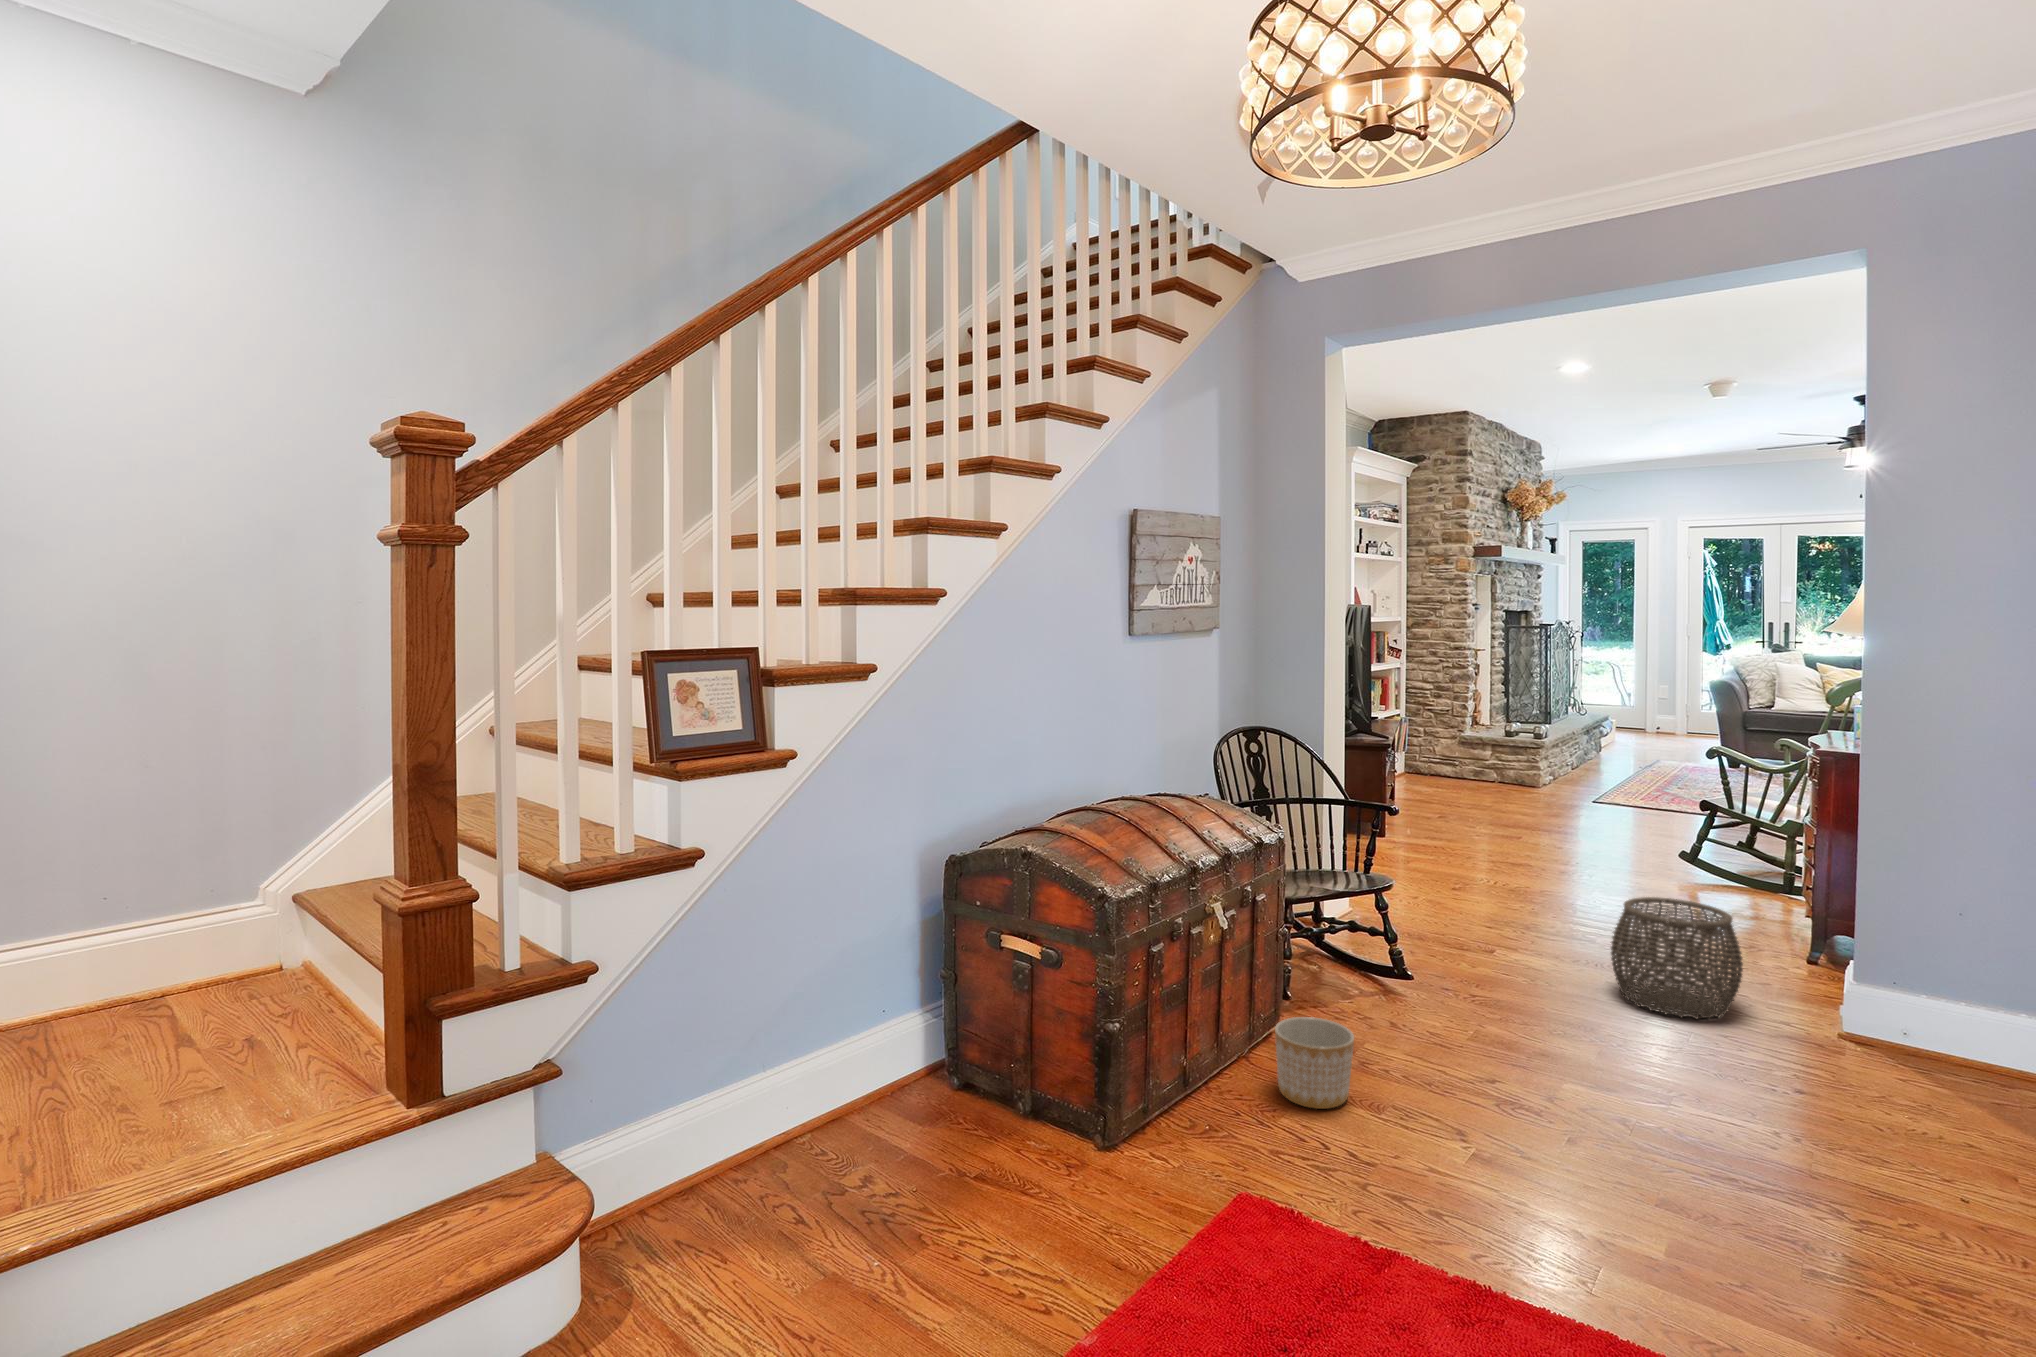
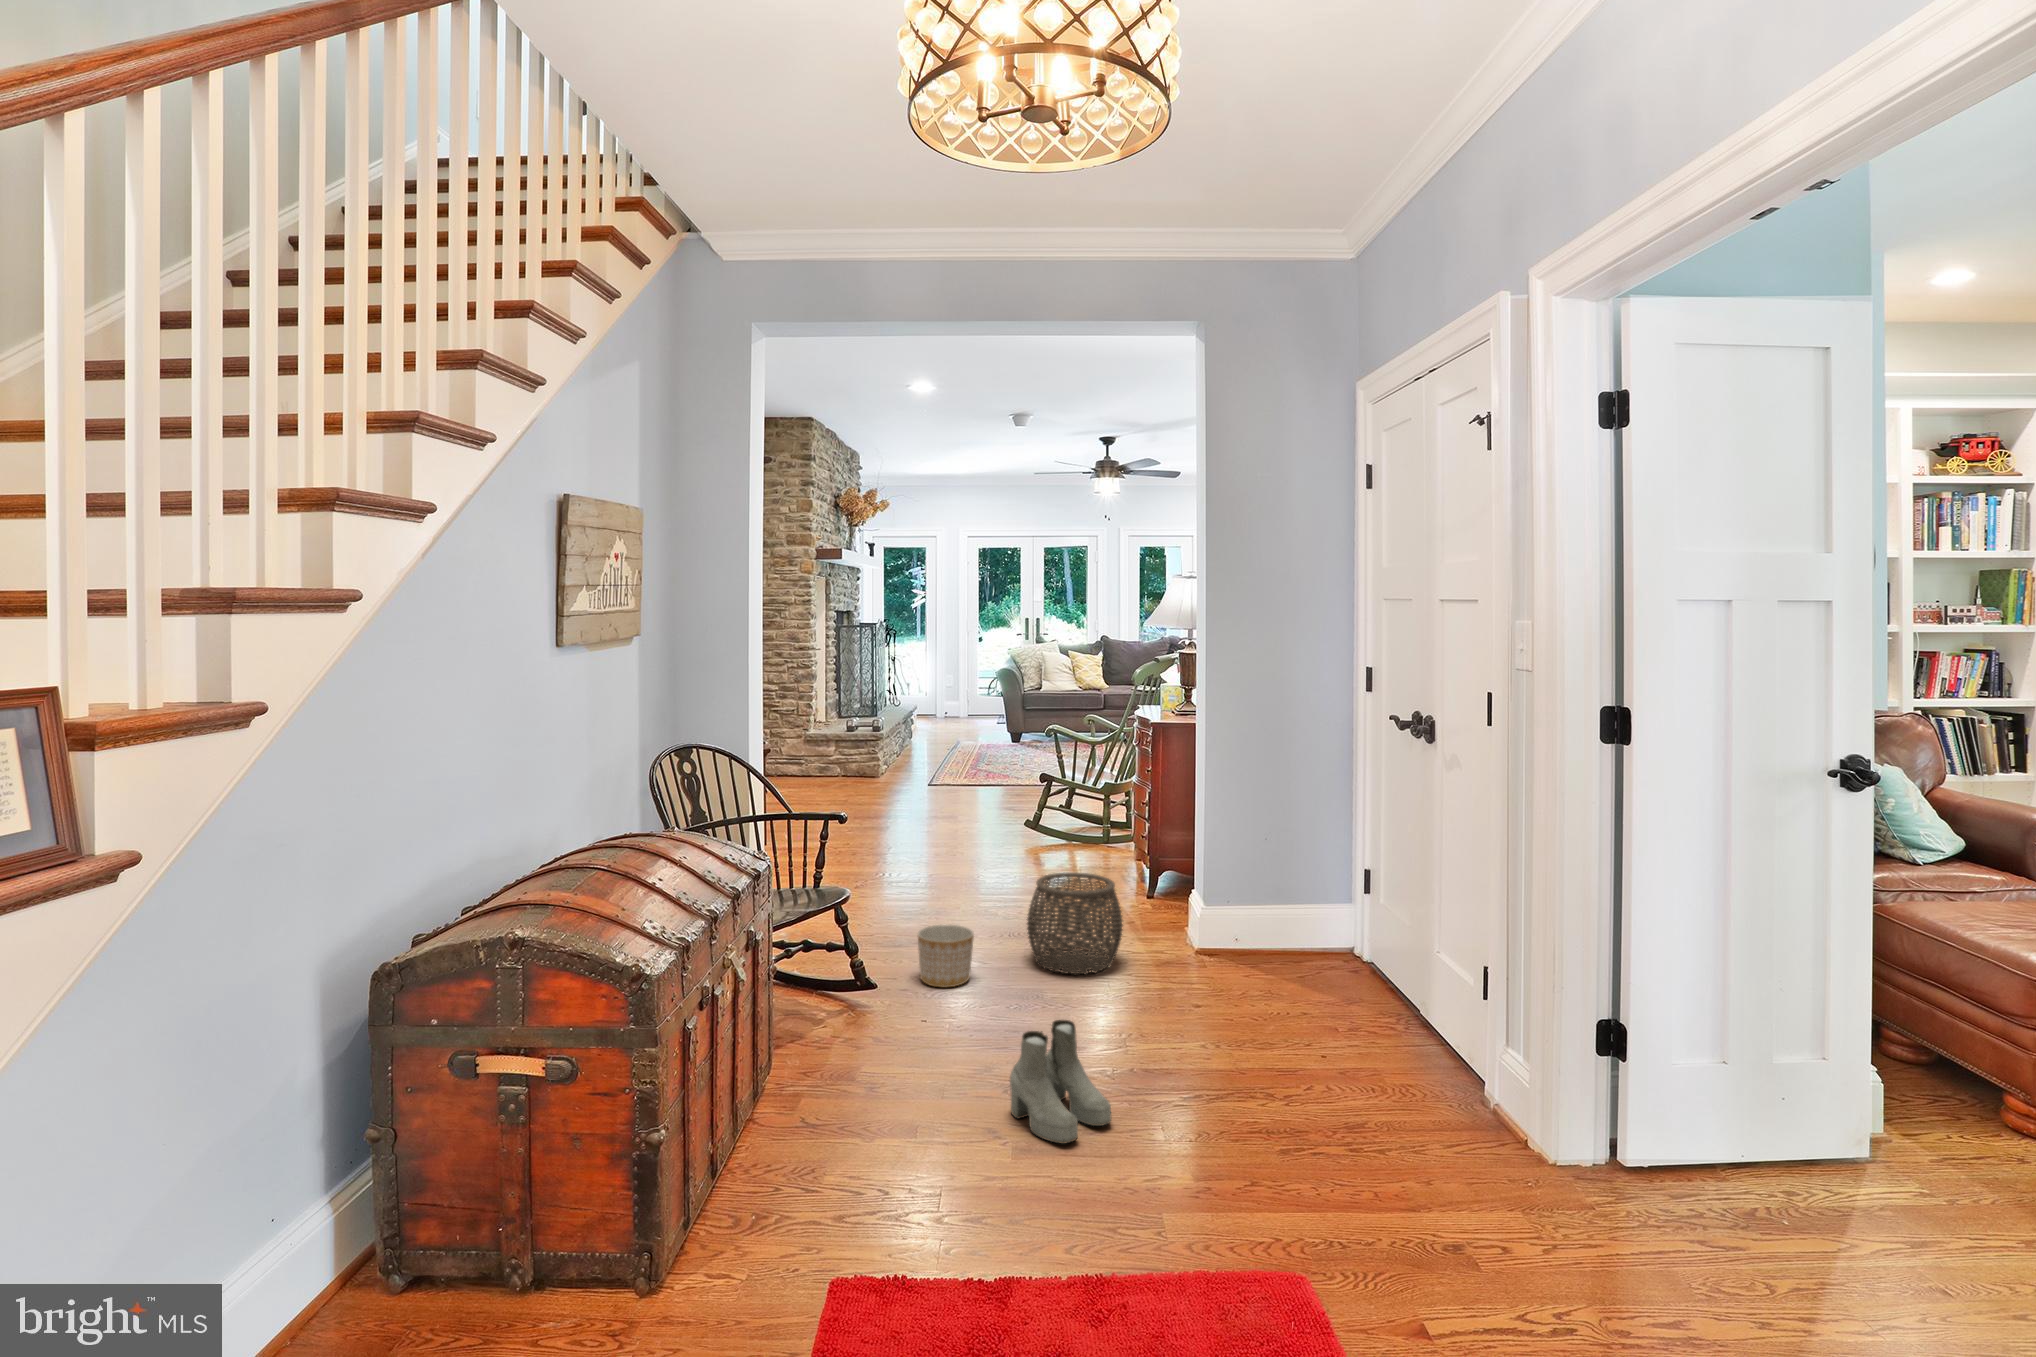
planter: present [1275,1017,1354,1109] -> present [918,924,974,987]
boots: none [1500,1038,1616,1166] -> present [1010,1020,1111,1144]

